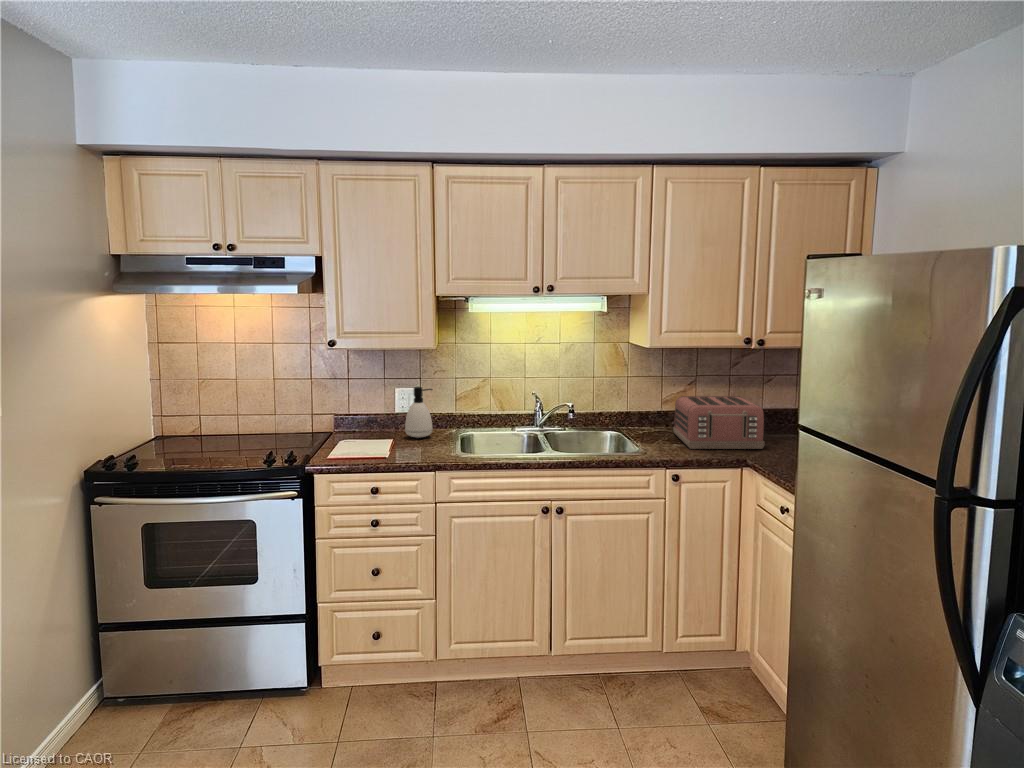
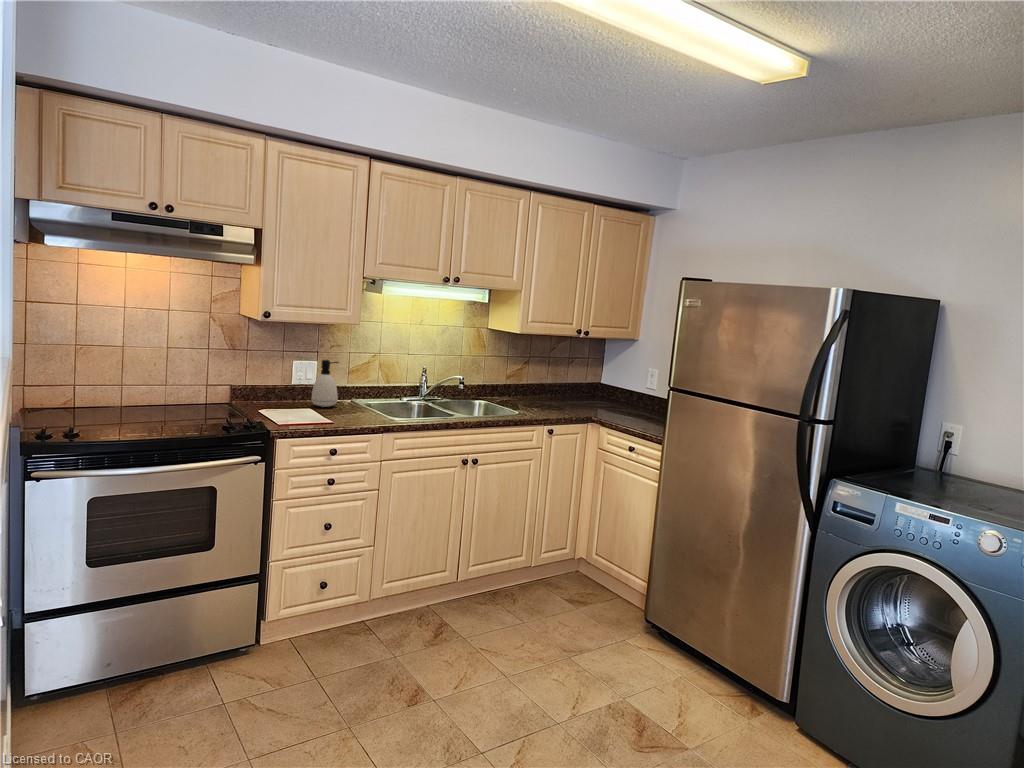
toaster: present [673,396,765,449] -> none [519,372,595,411]

